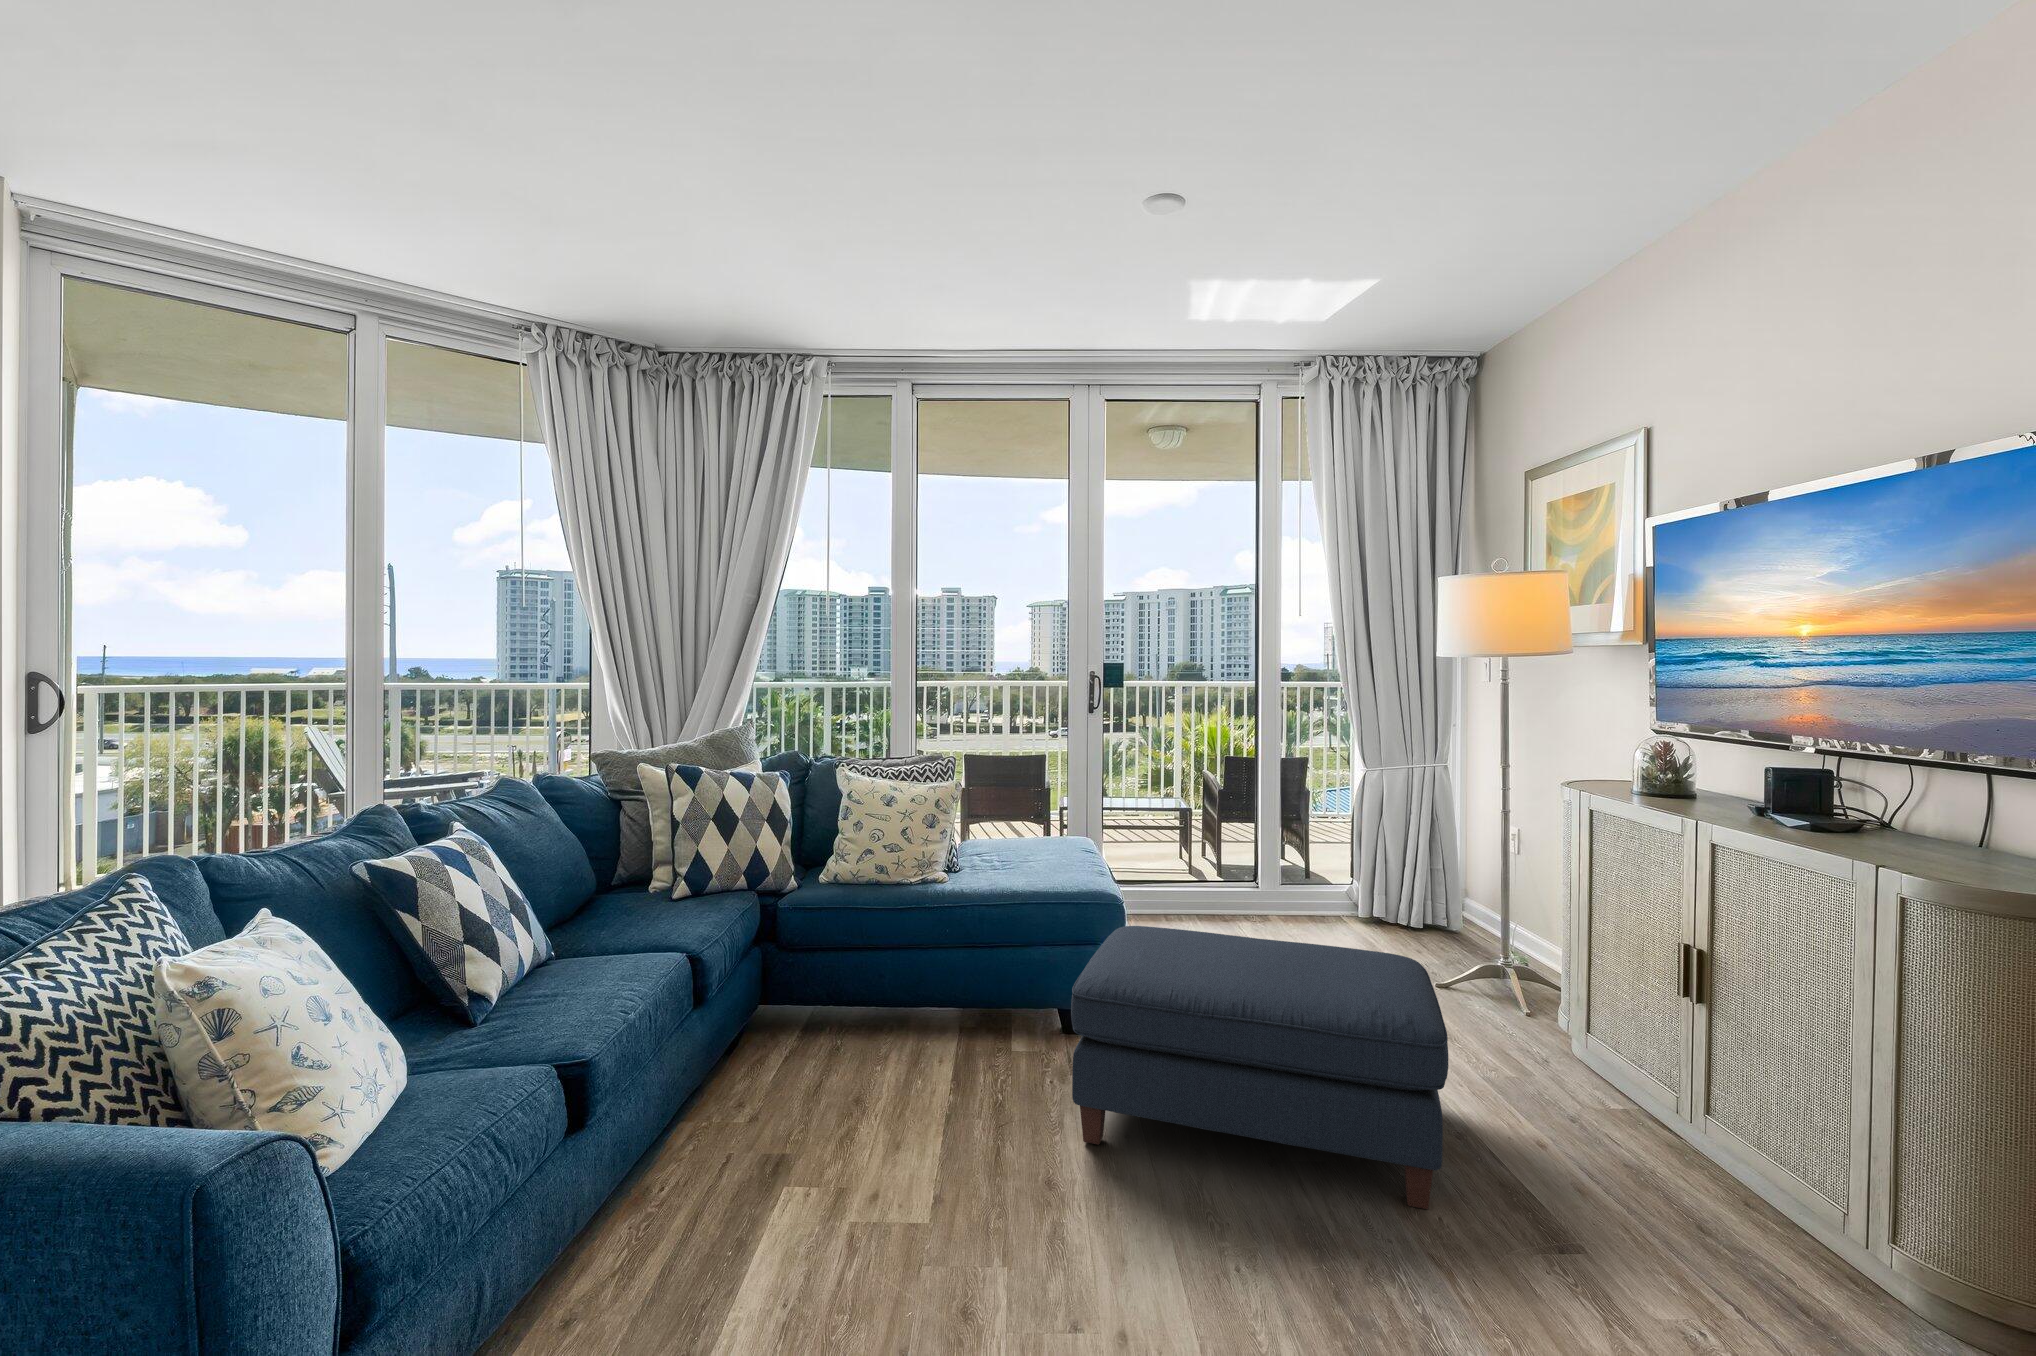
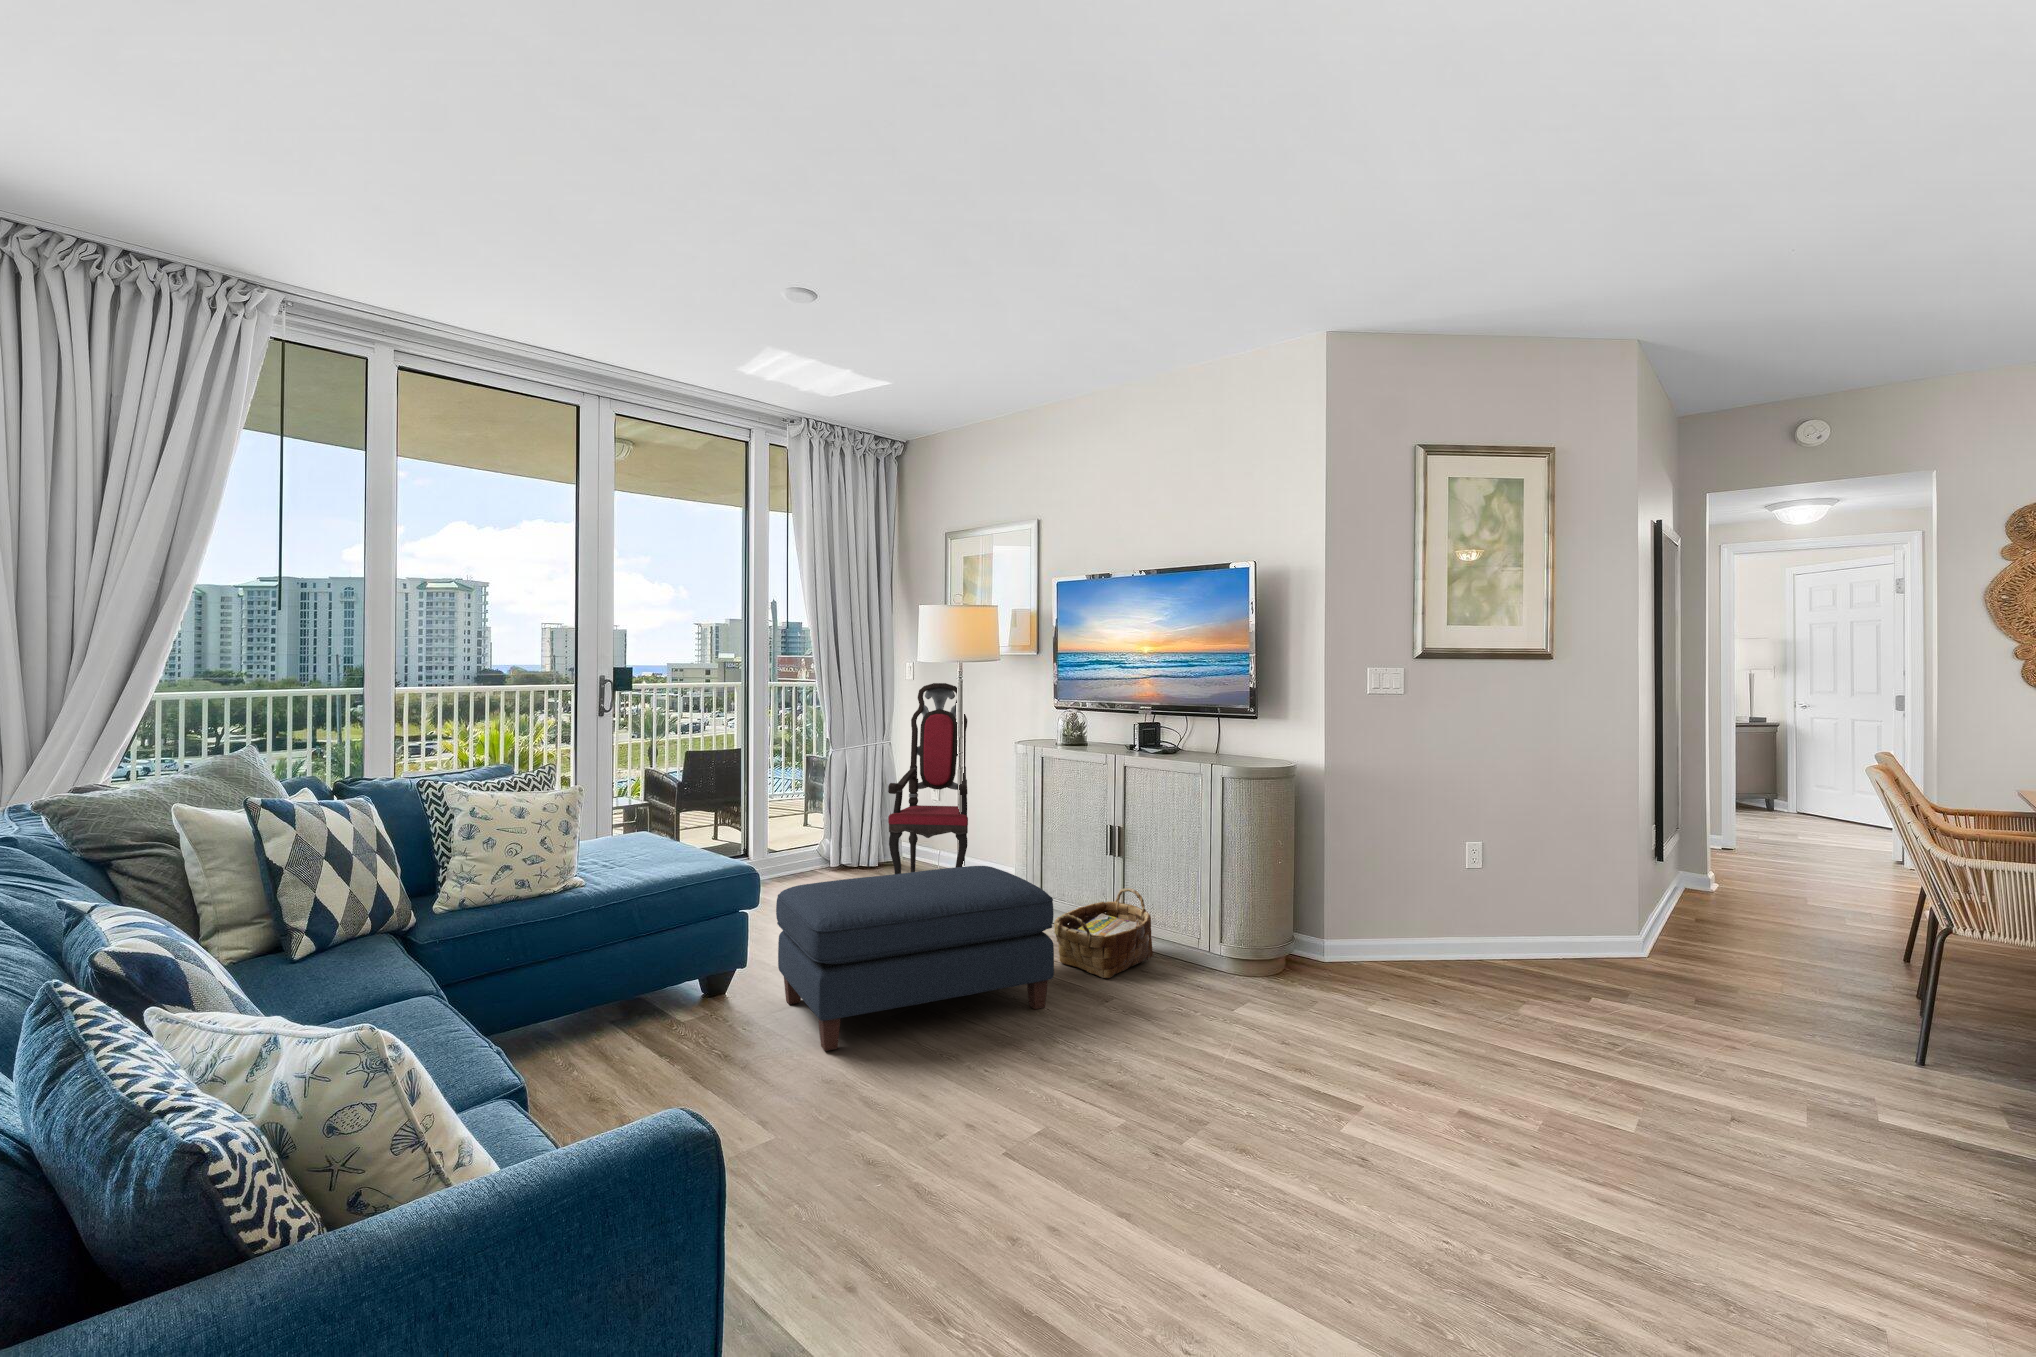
armchair: none [1405,679,1543,968] -> present [888,683,968,874]
woven basket: none [1520,1057,1729,1206] -> present [1054,888,1153,978]

